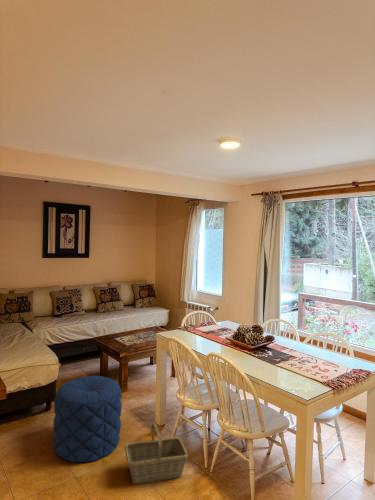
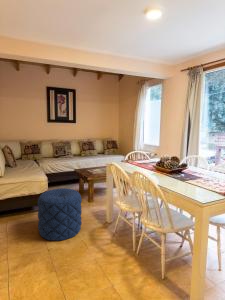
basket: present [125,423,188,484] -> none [79,219,121,257]

